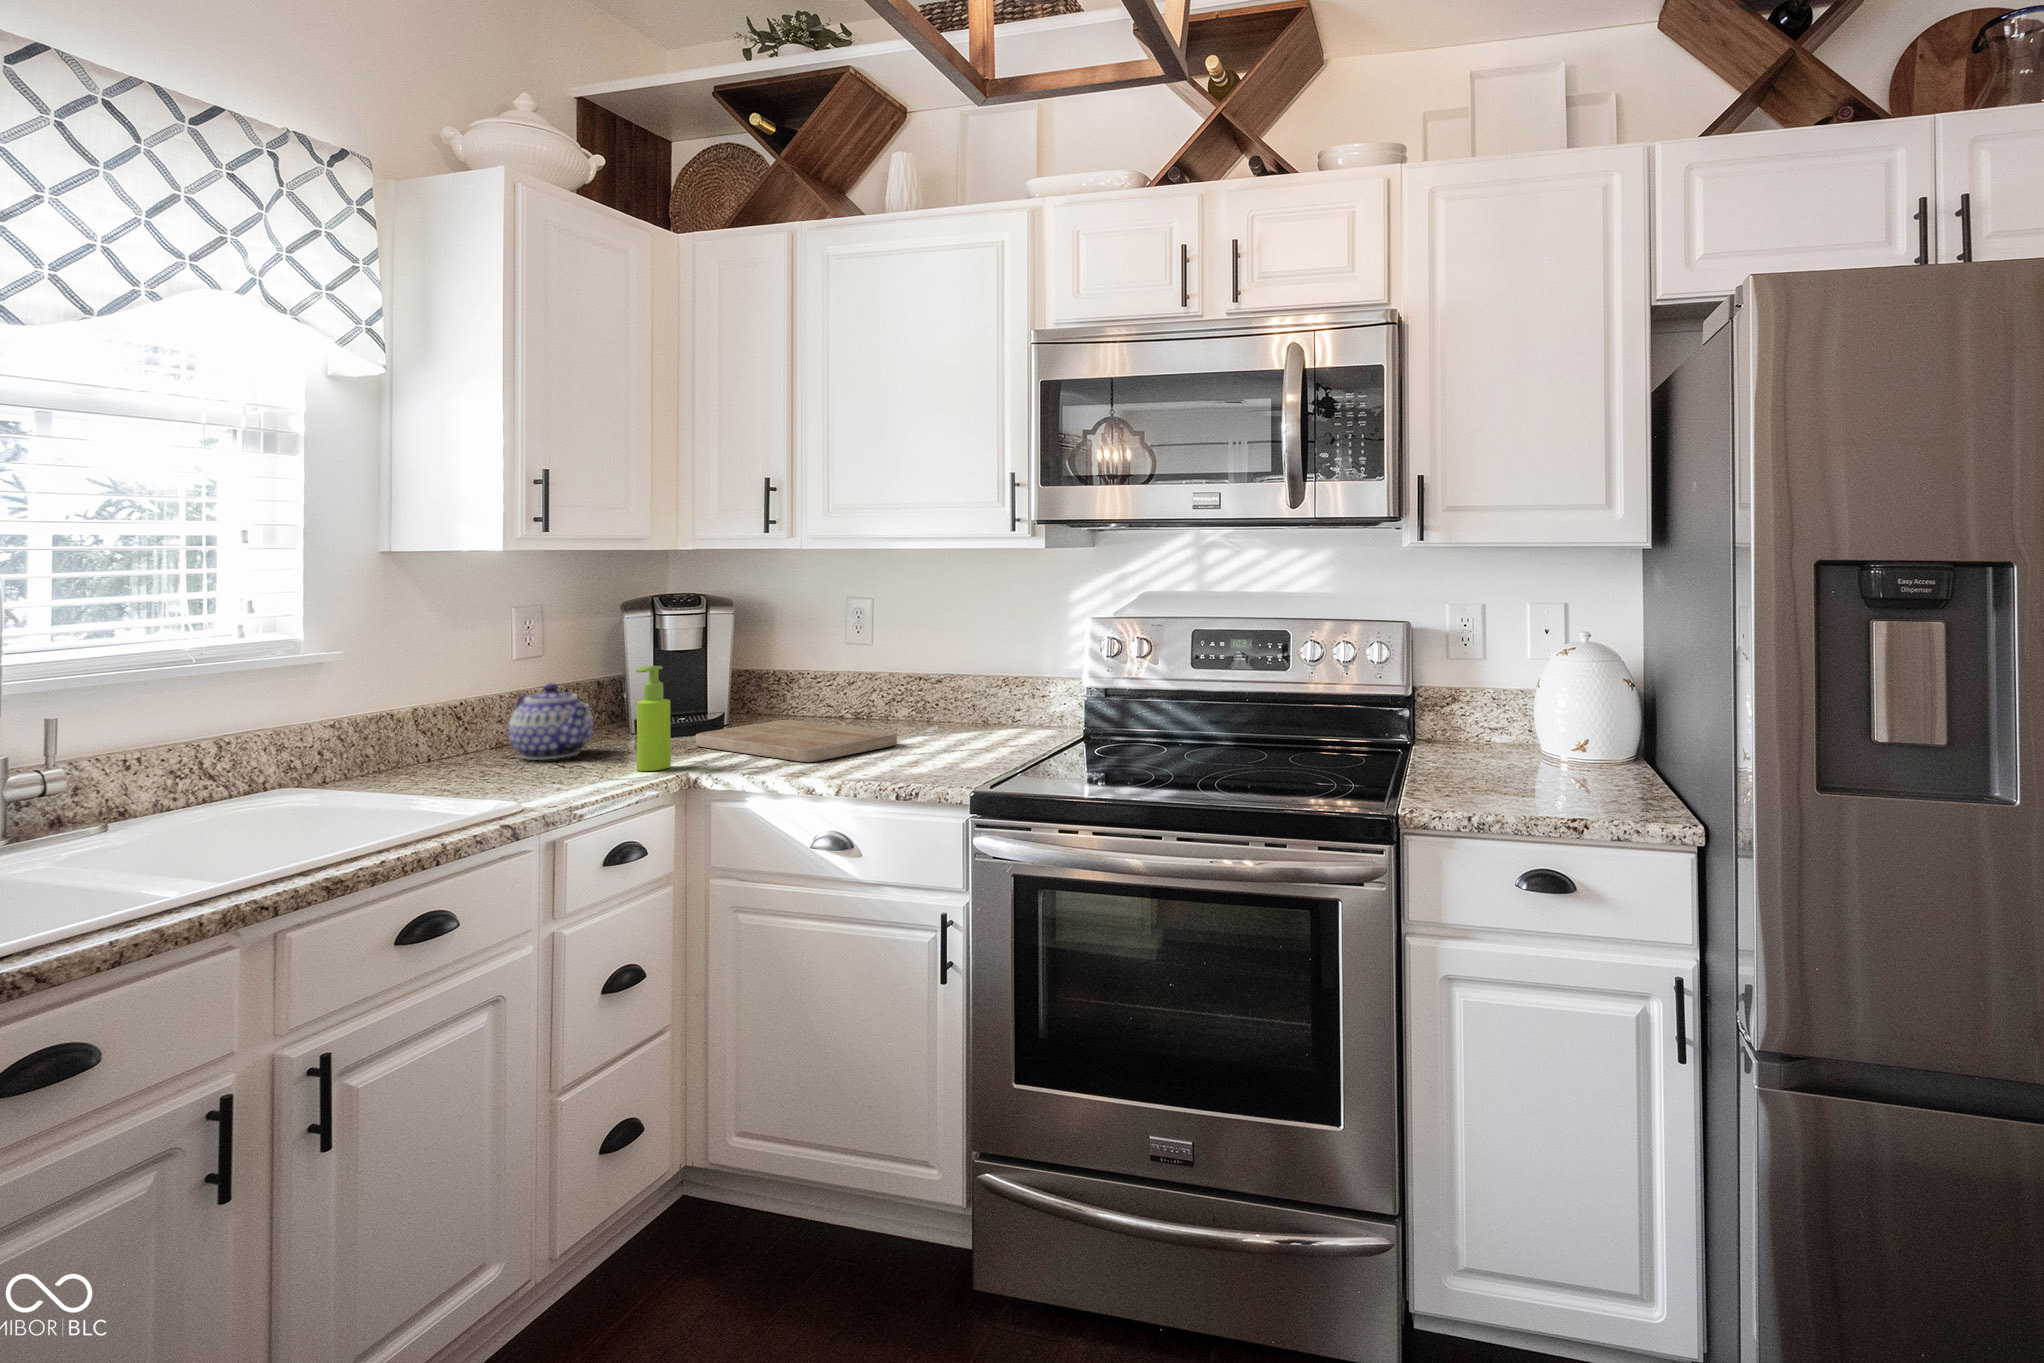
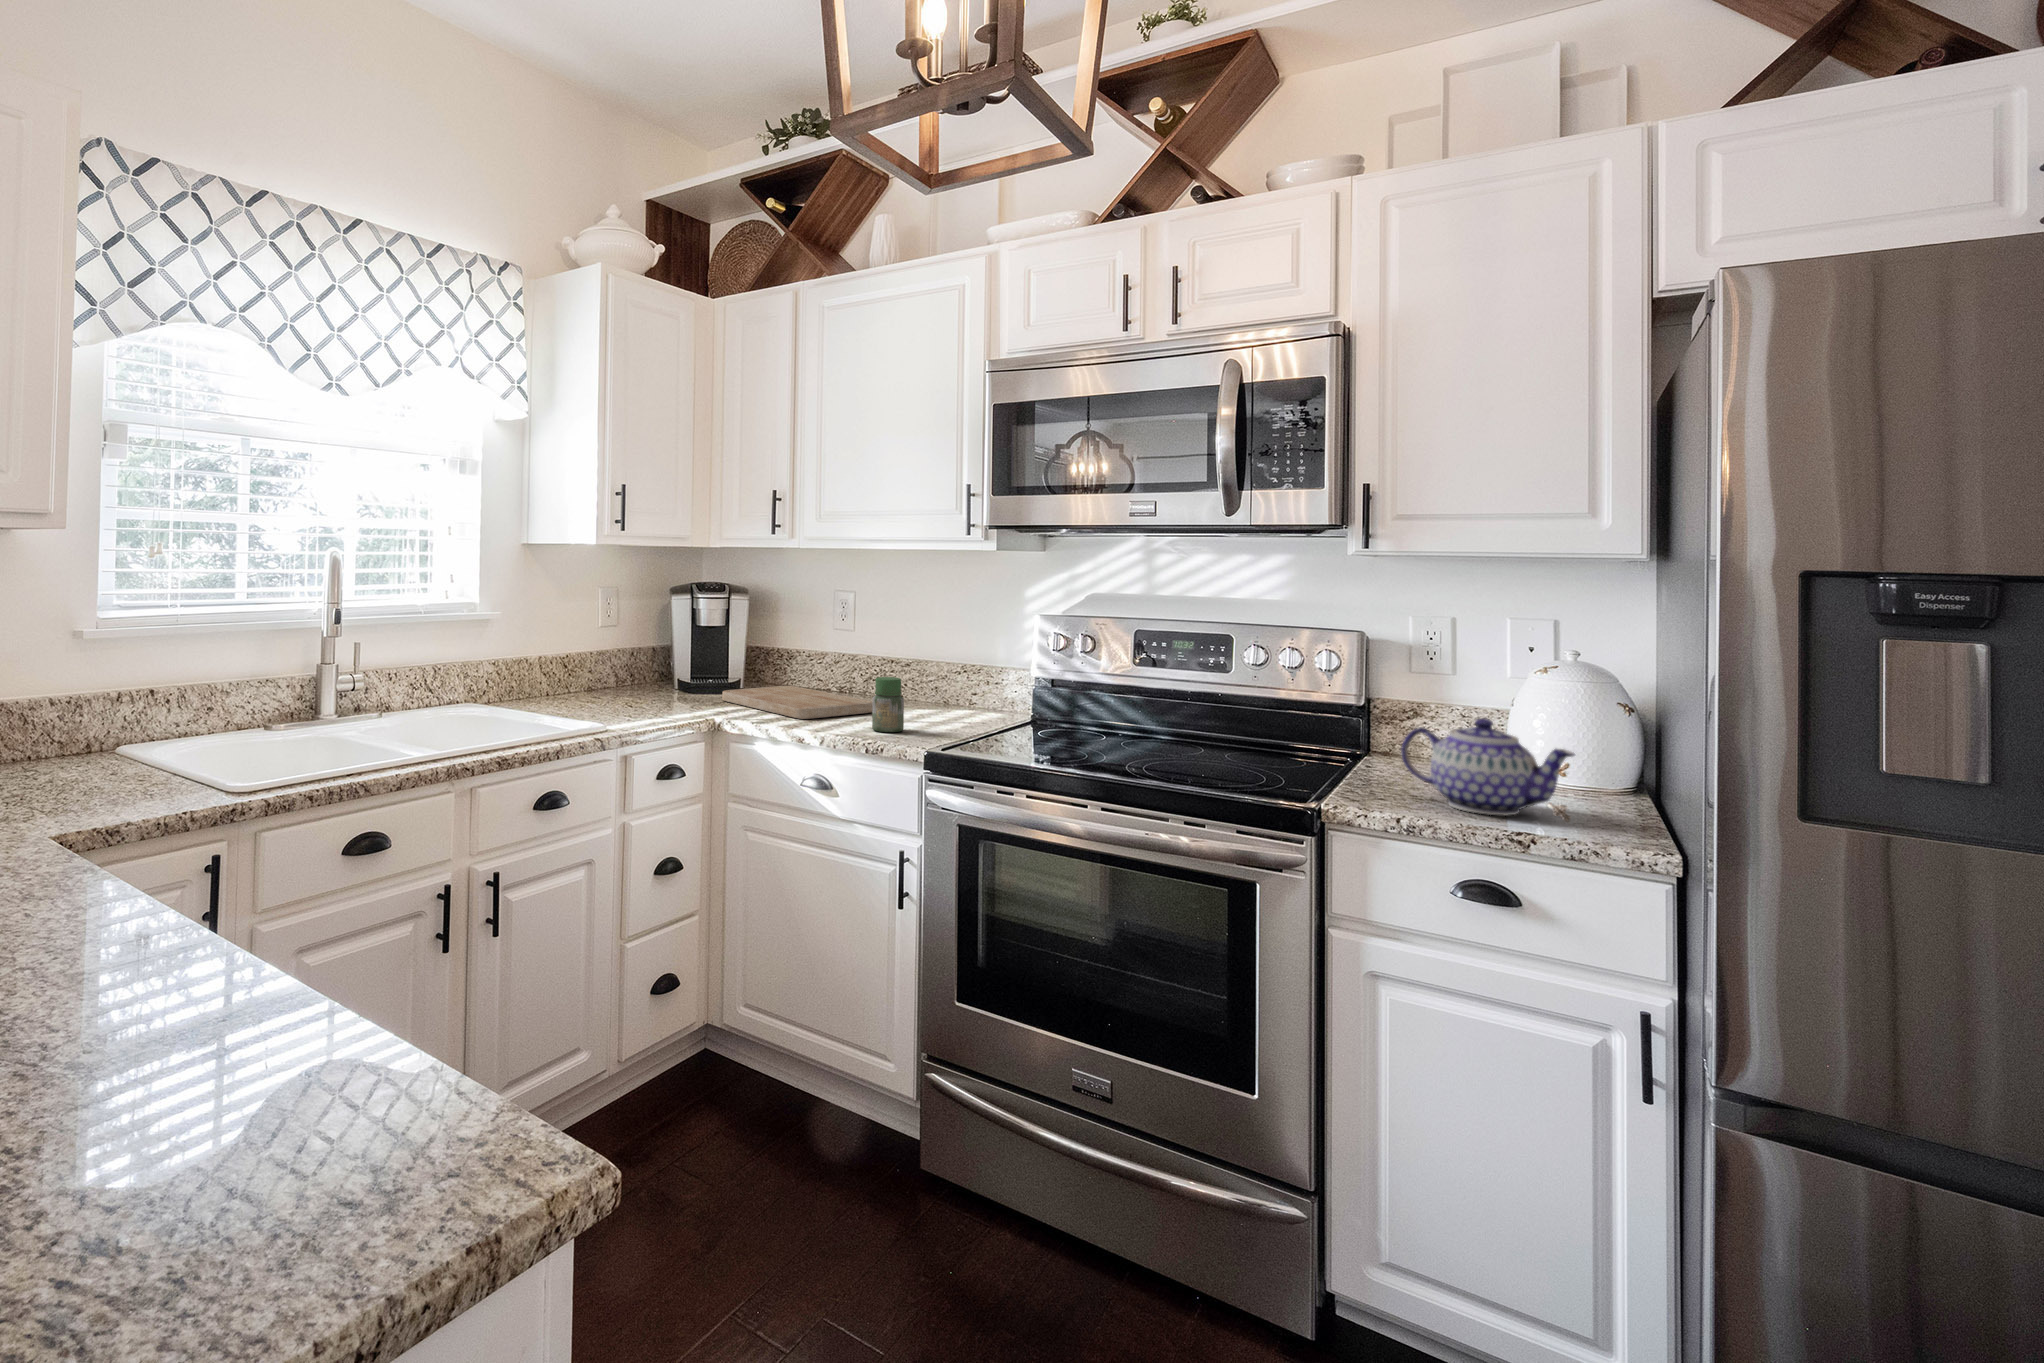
soap dispenser: present [636,666,671,771] -> none [678,634,702,715]
teapot: present [509,683,593,760] -> present [1401,718,1575,815]
jar: none [901,703,940,770] -> present [872,677,904,732]

